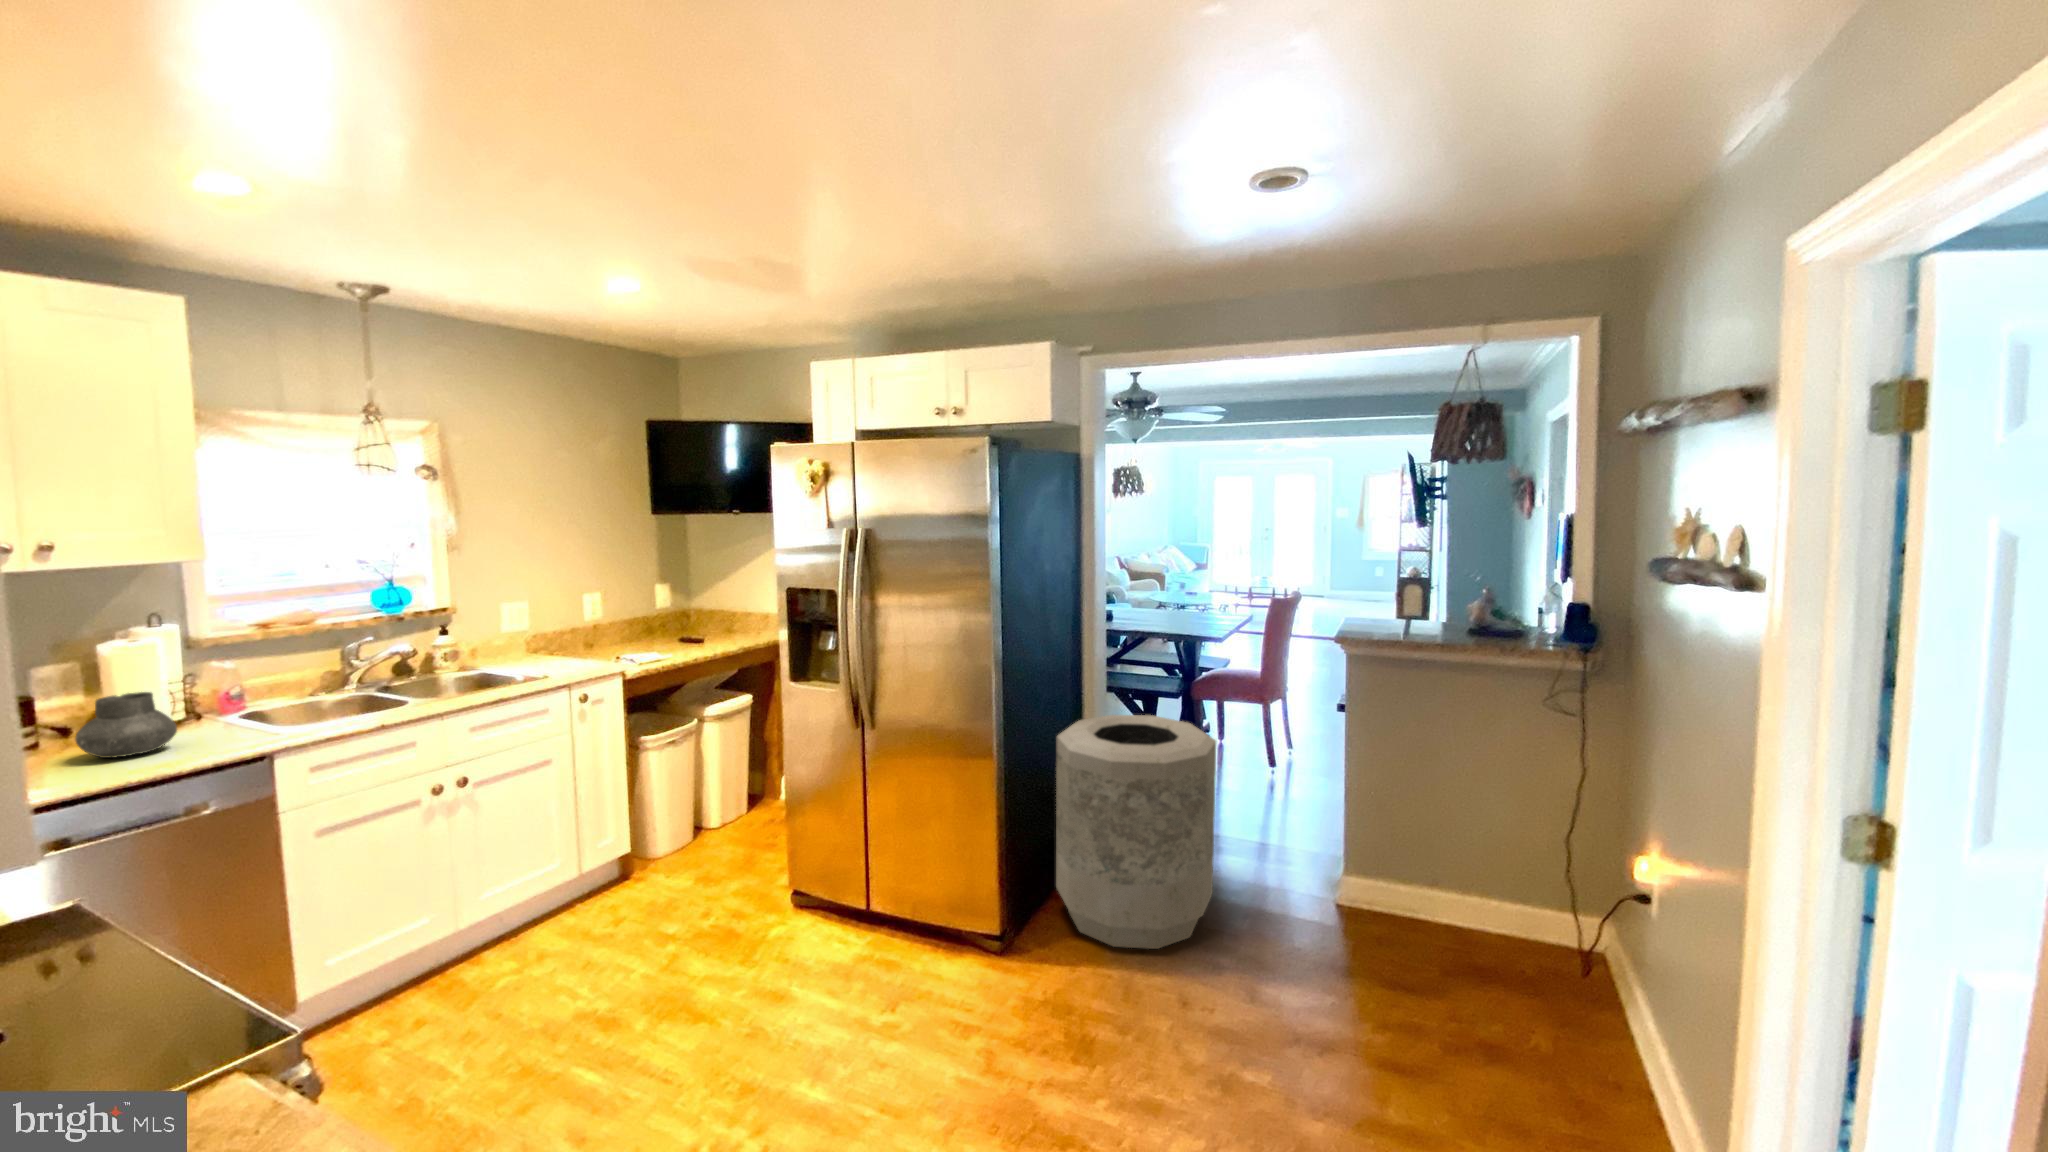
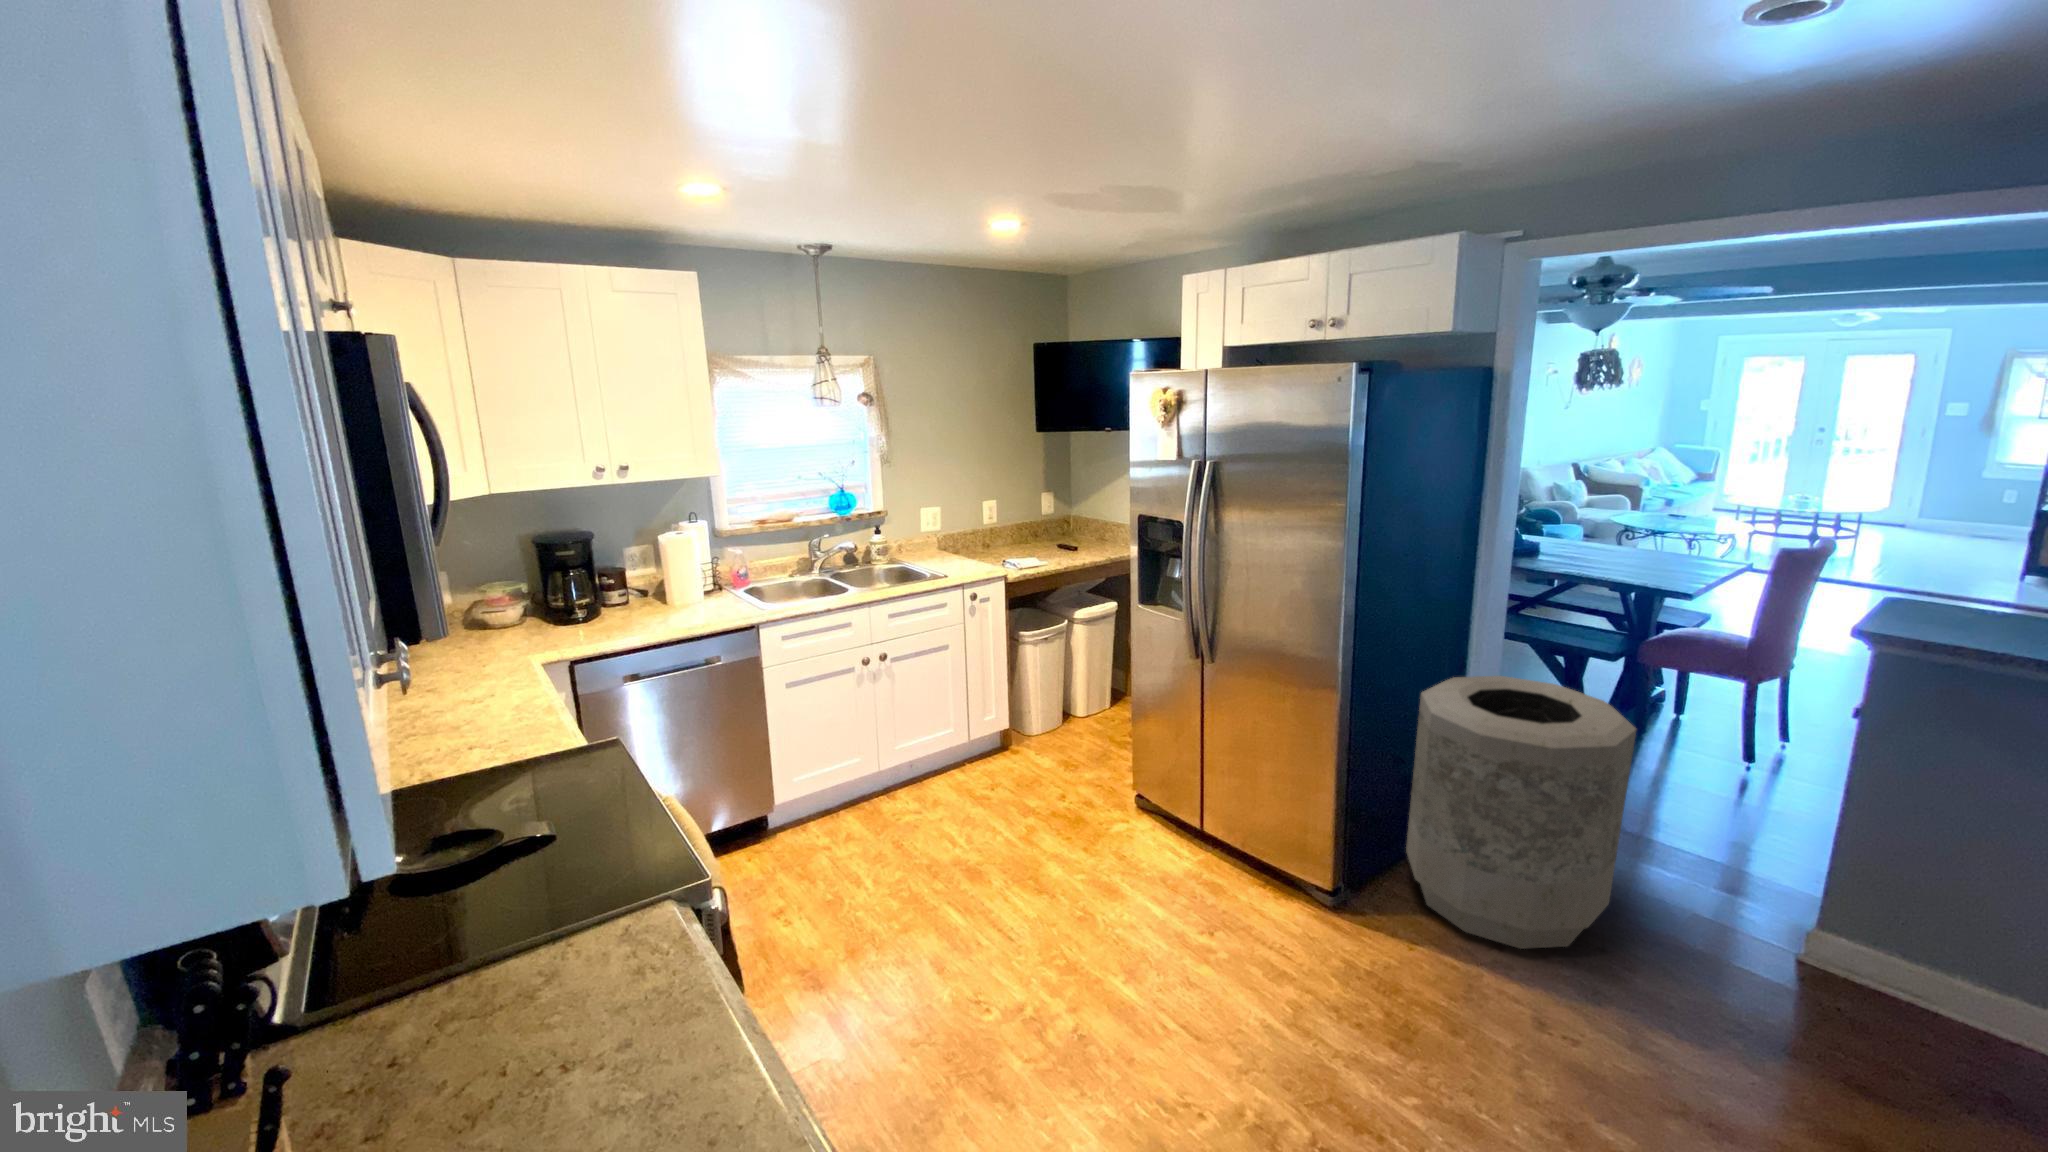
vase: present [75,692,177,758] -> none [646,572,700,617]

